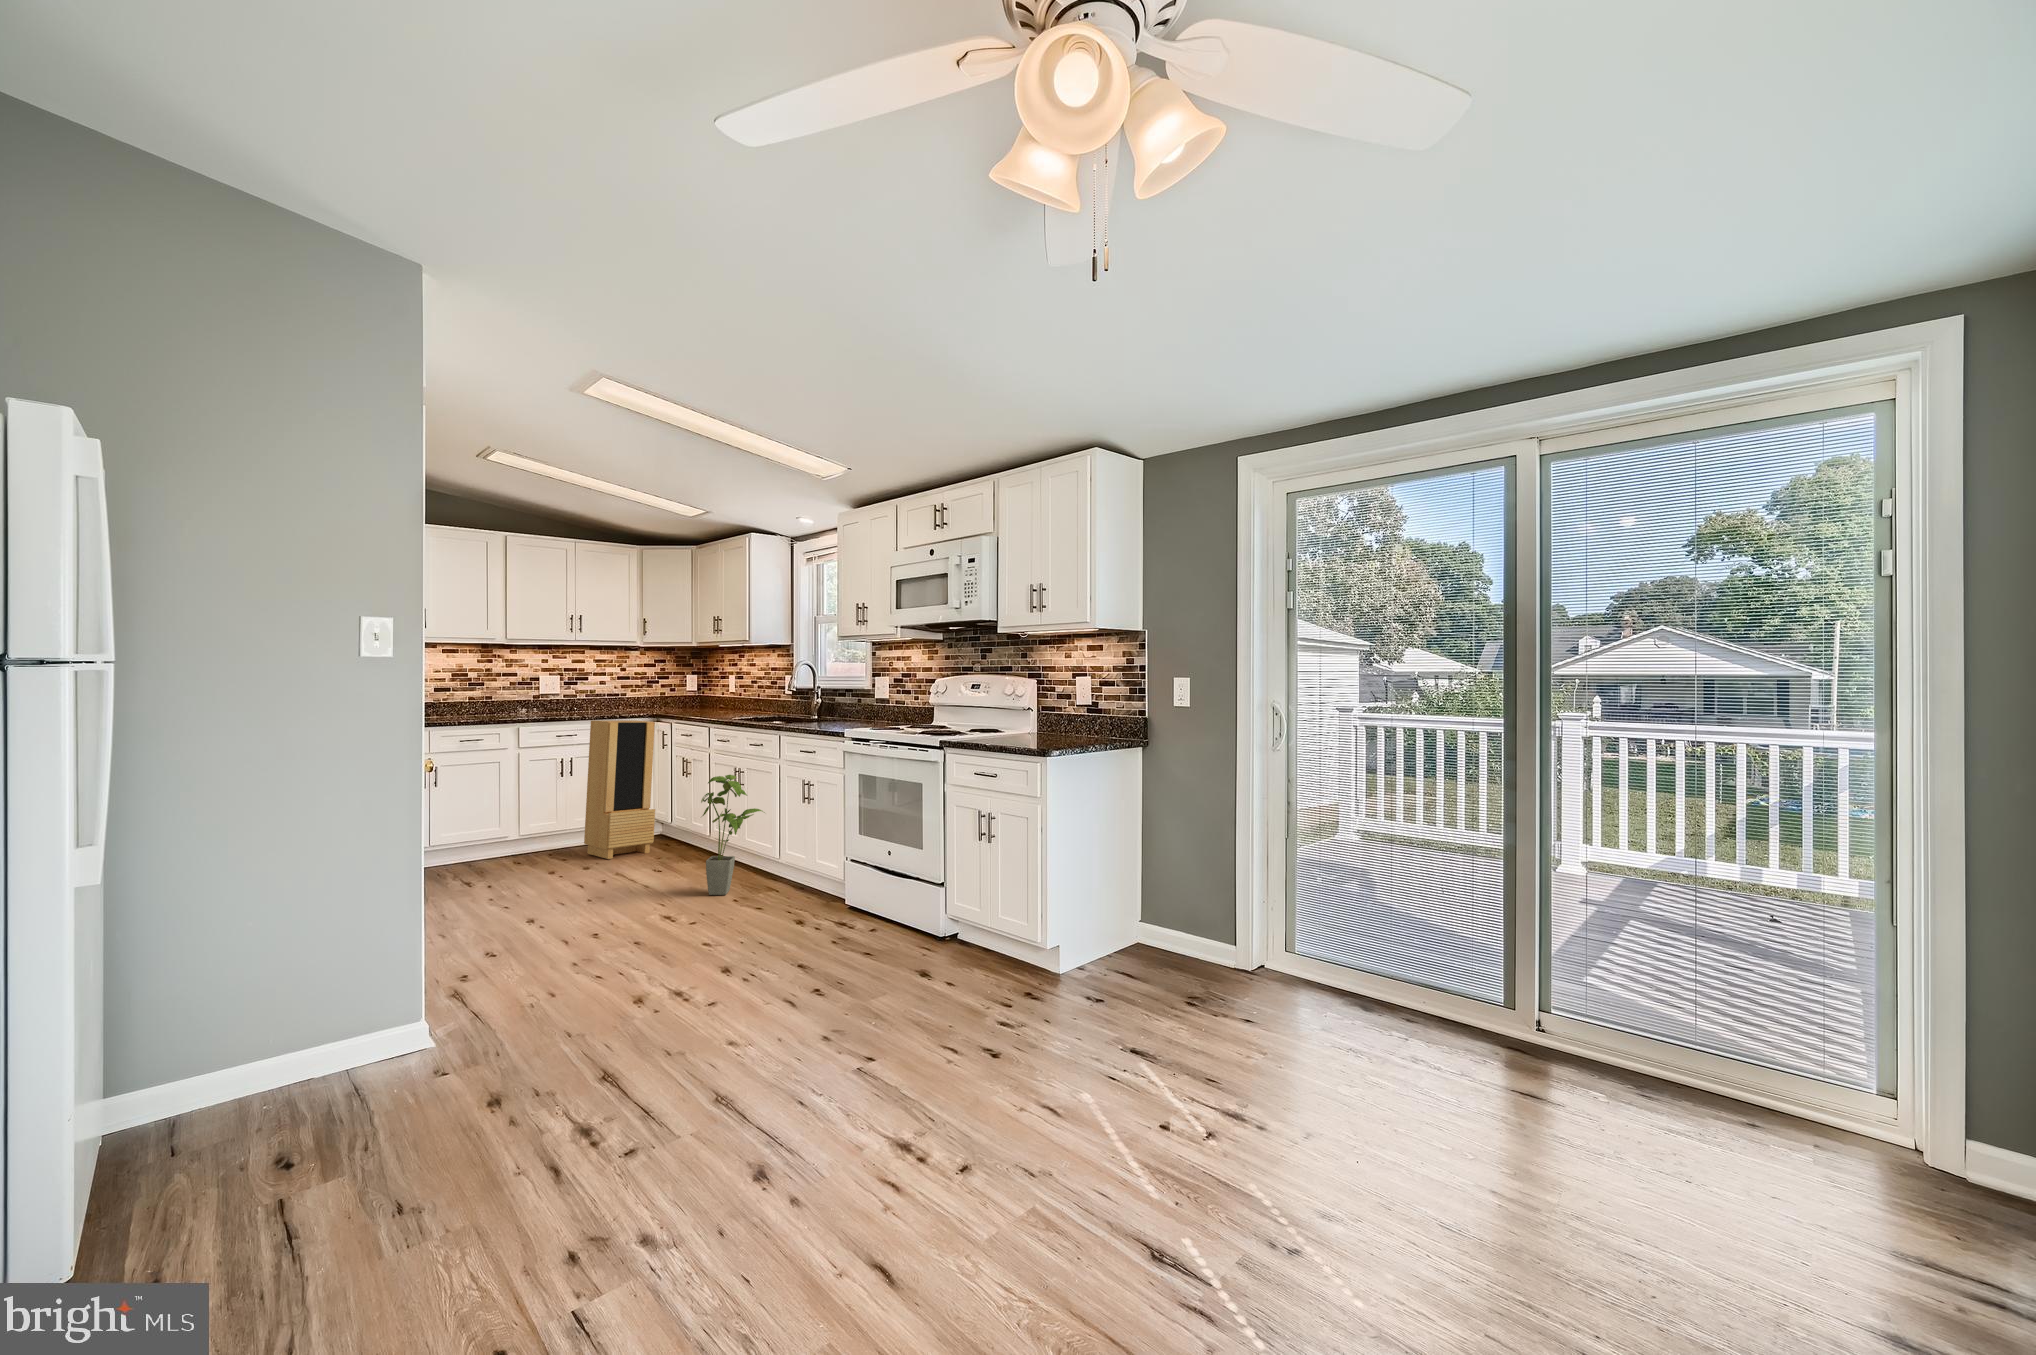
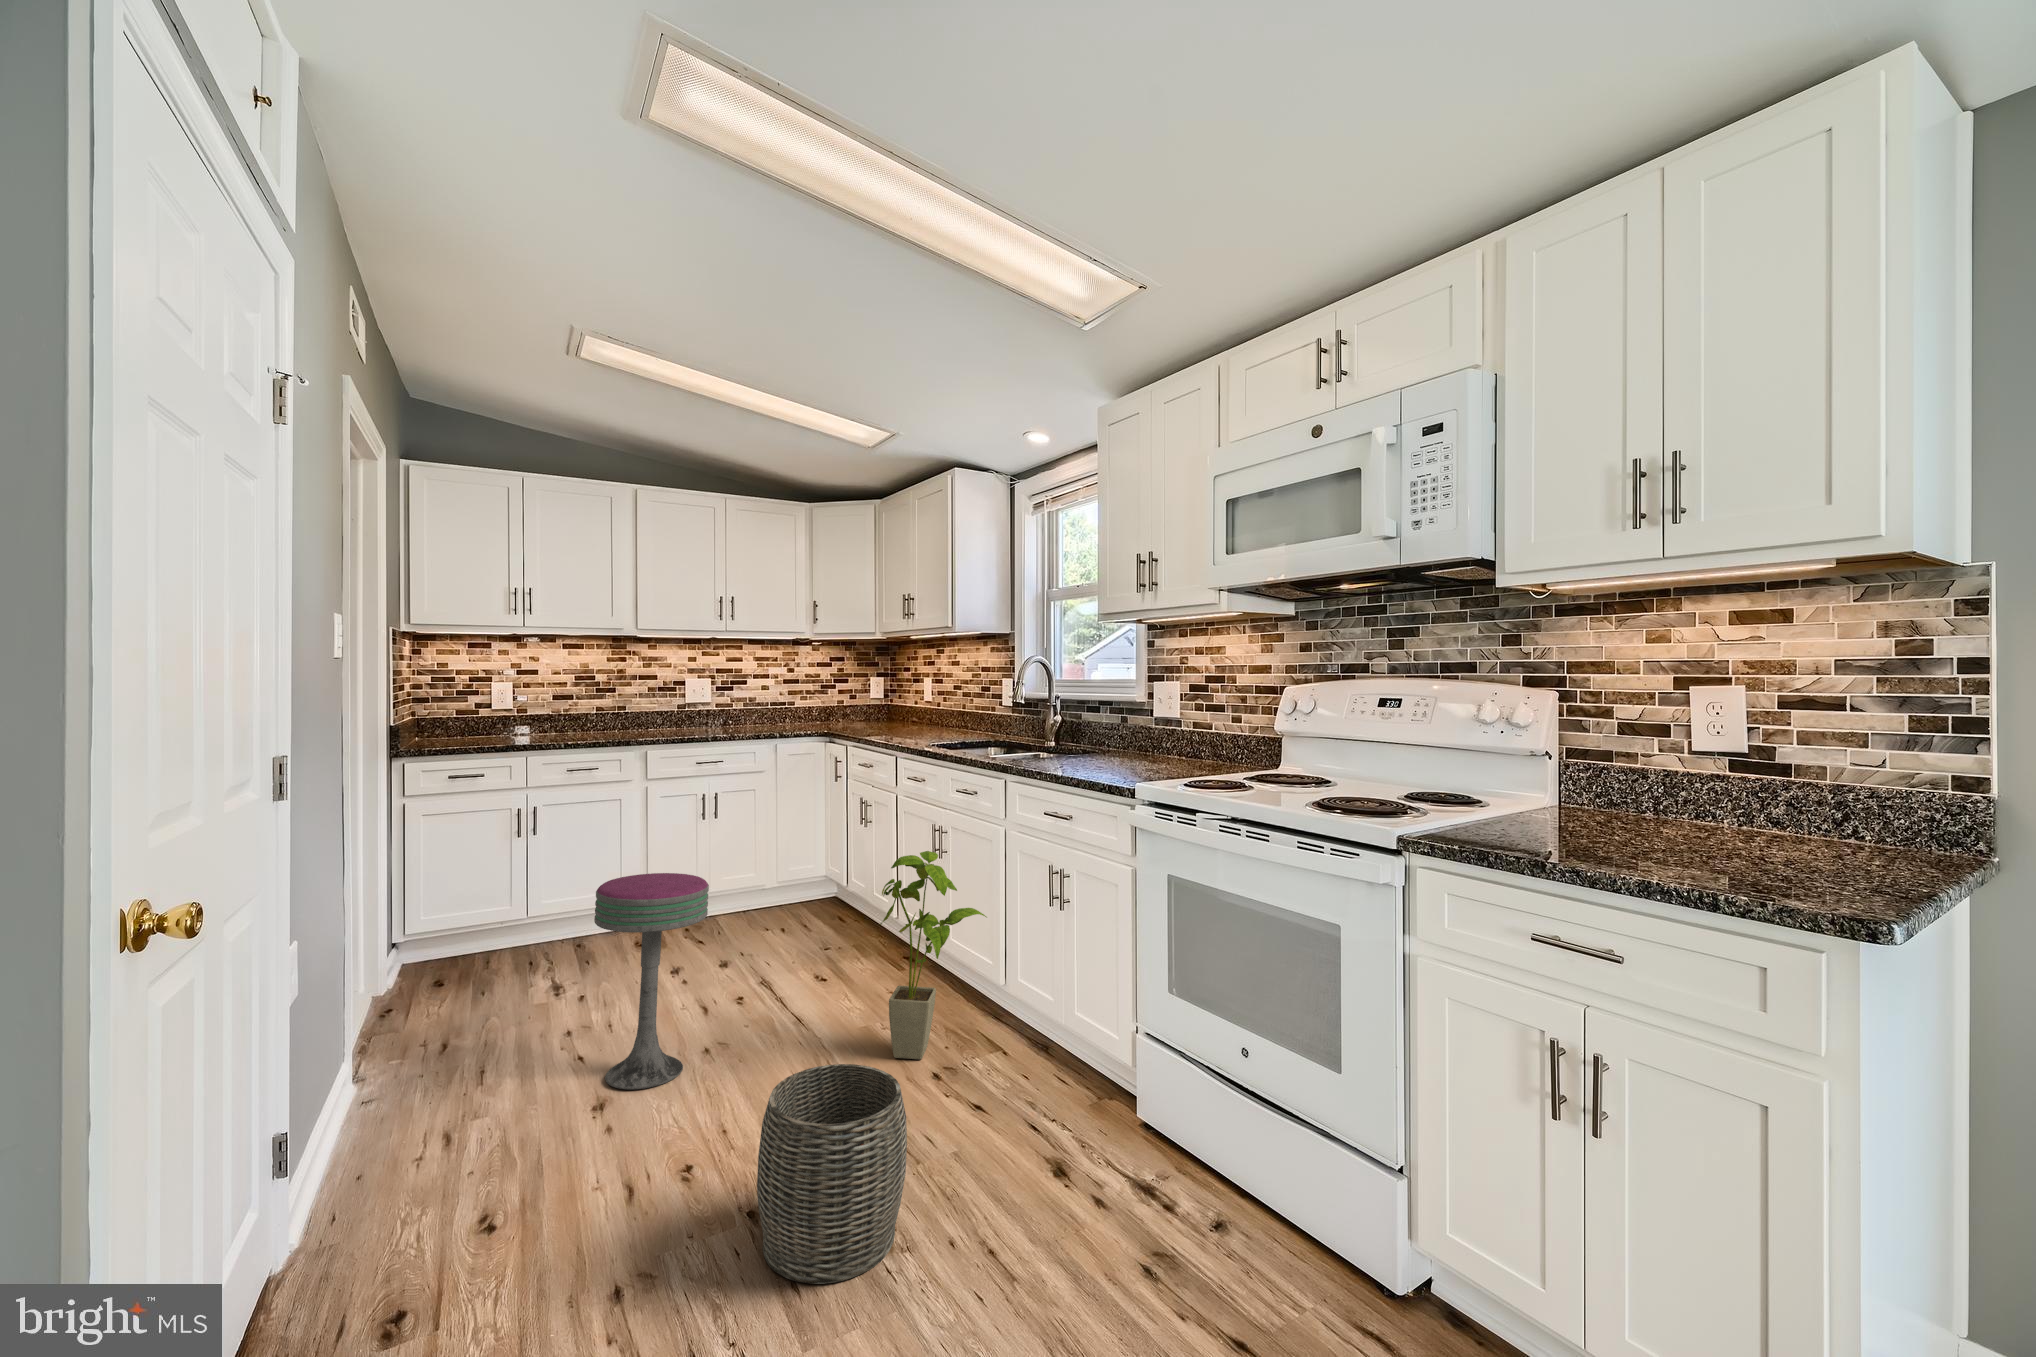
storage cabinet: present [584,720,655,859] -> none [728,743,824,949]
bar stool: none [522,792,593,913] -> present [594,873,709,1089]
woven basket: none [642,868,718,955] -> present [757,1064,907,1284]

